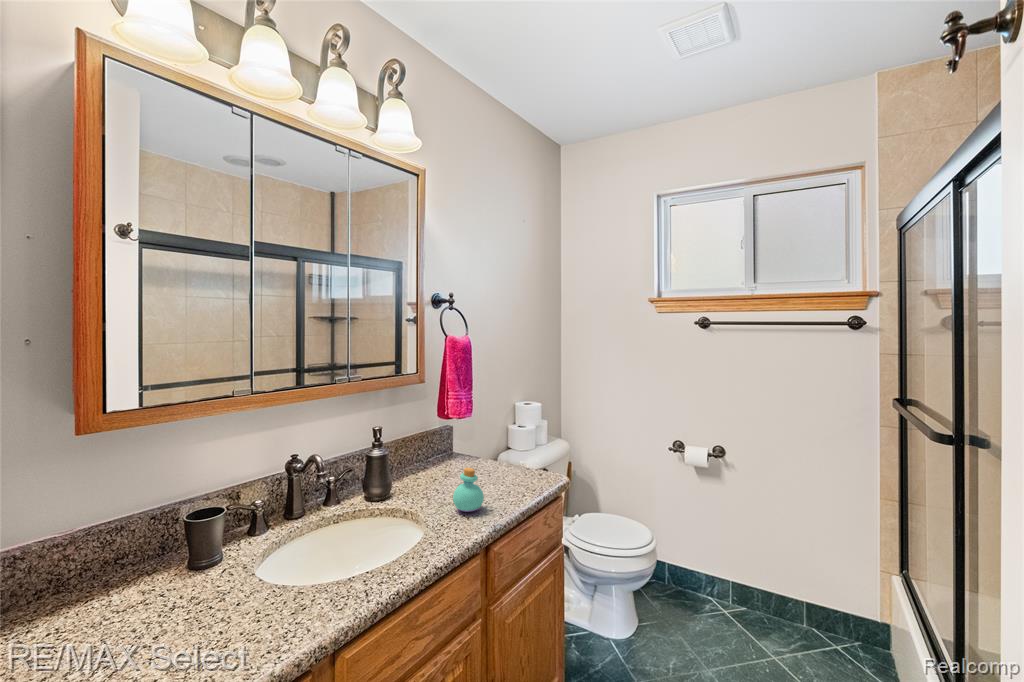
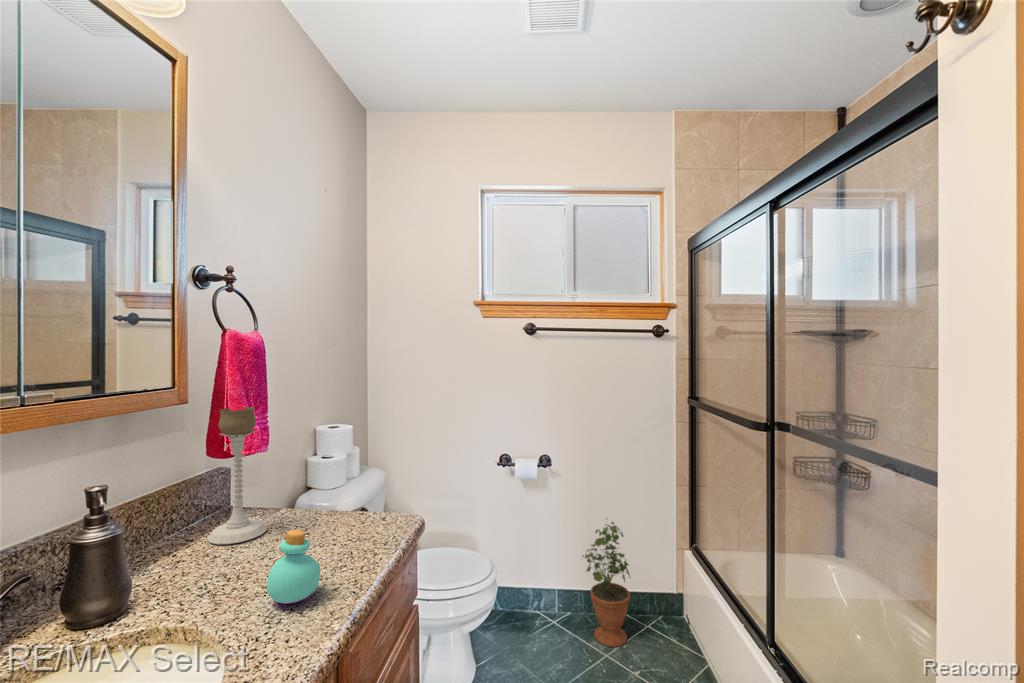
candle holder: none [434,387,468,474] -> present [207,407,267,544]
potted plant: none [754,523,811,653] -> present [585,522,630,647]

